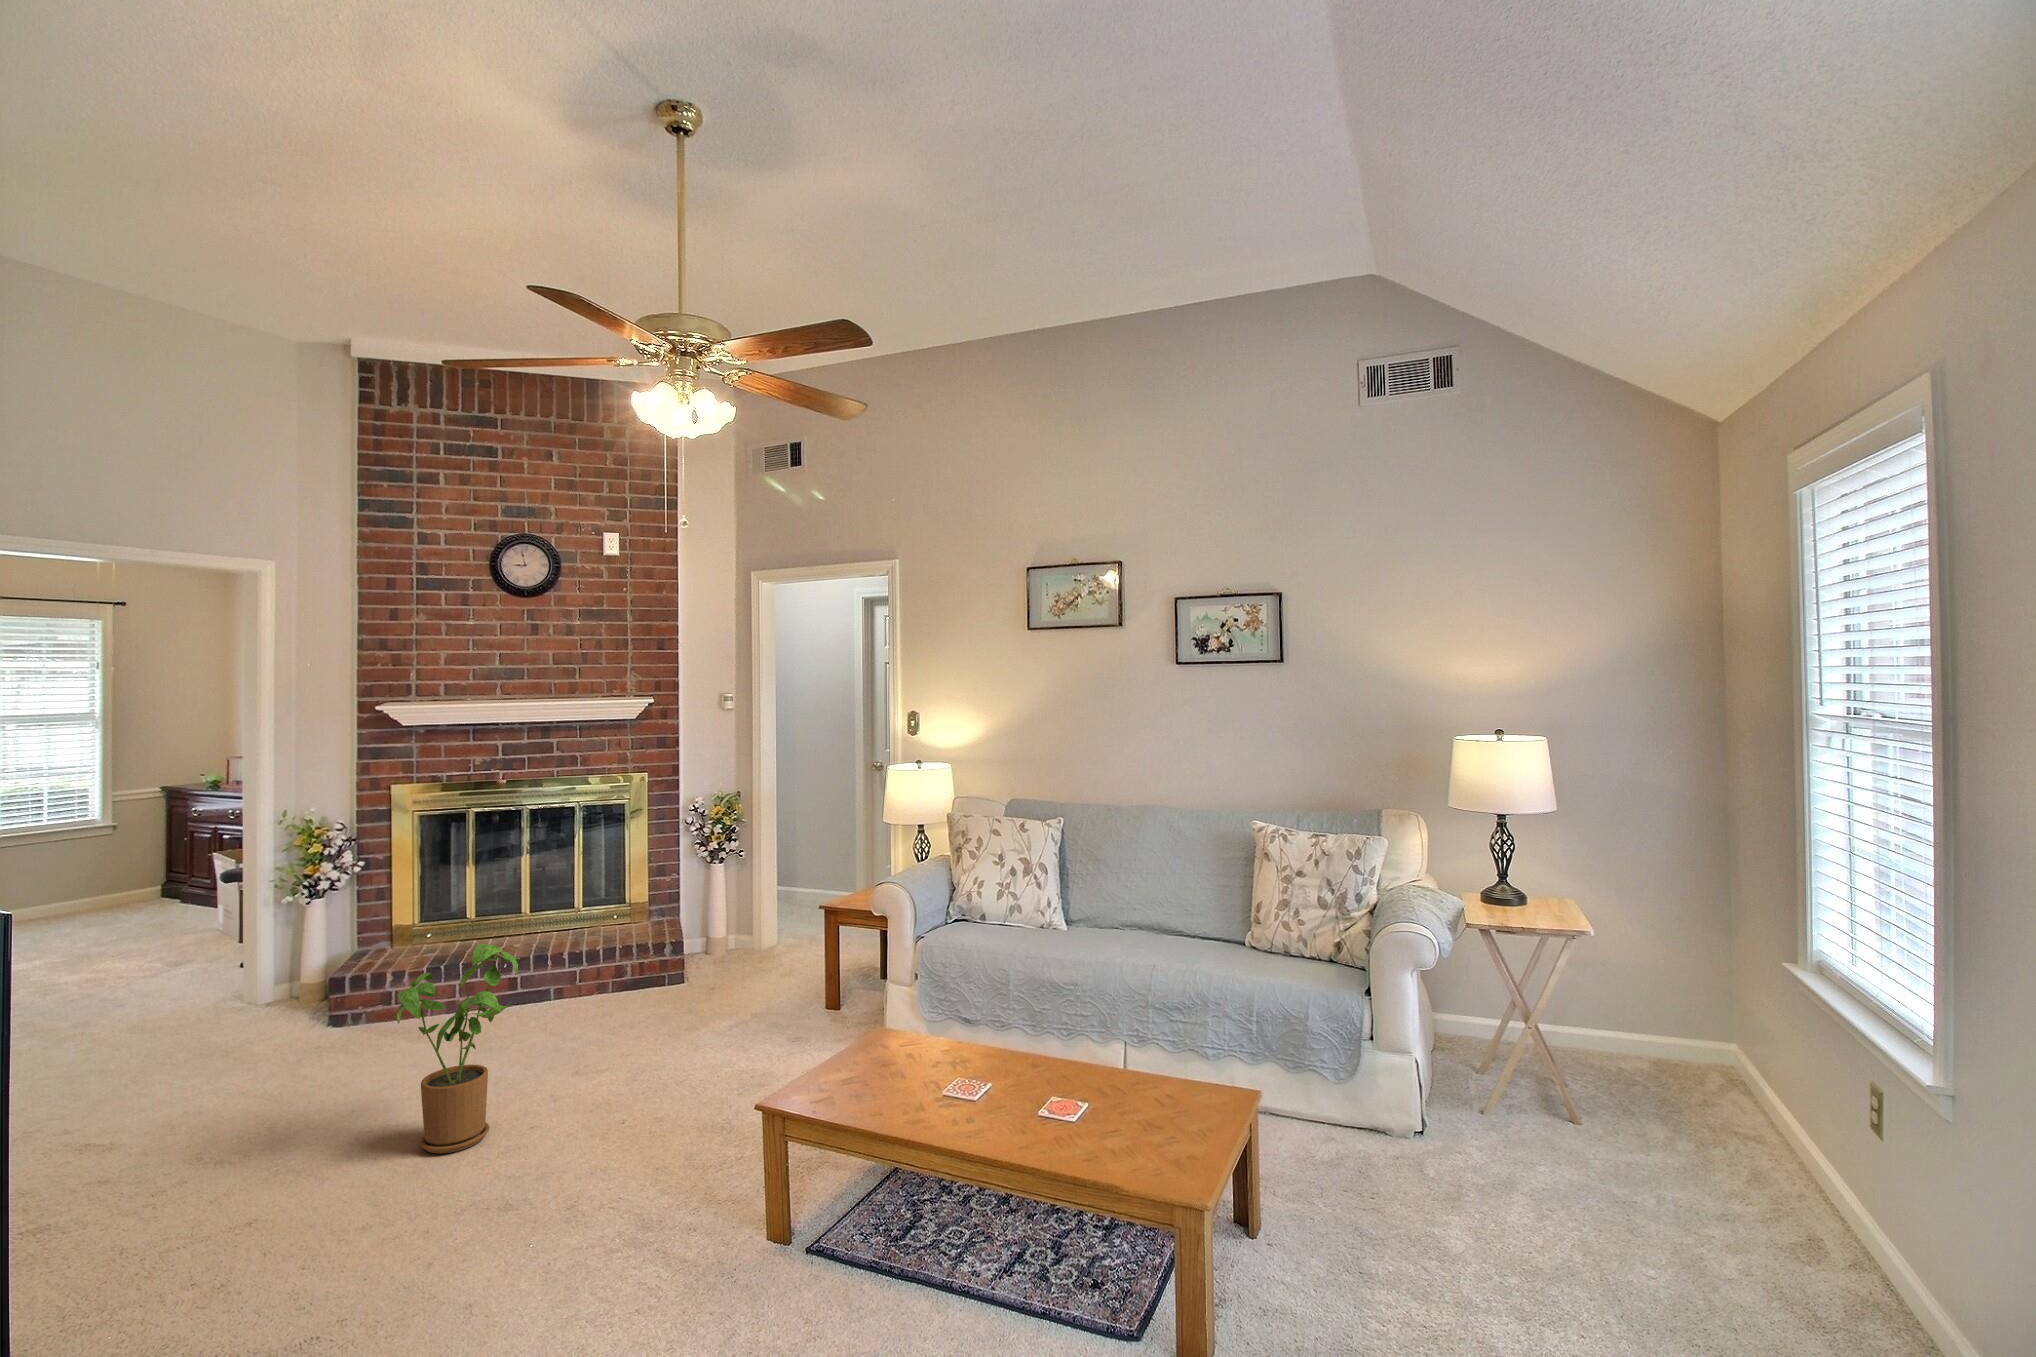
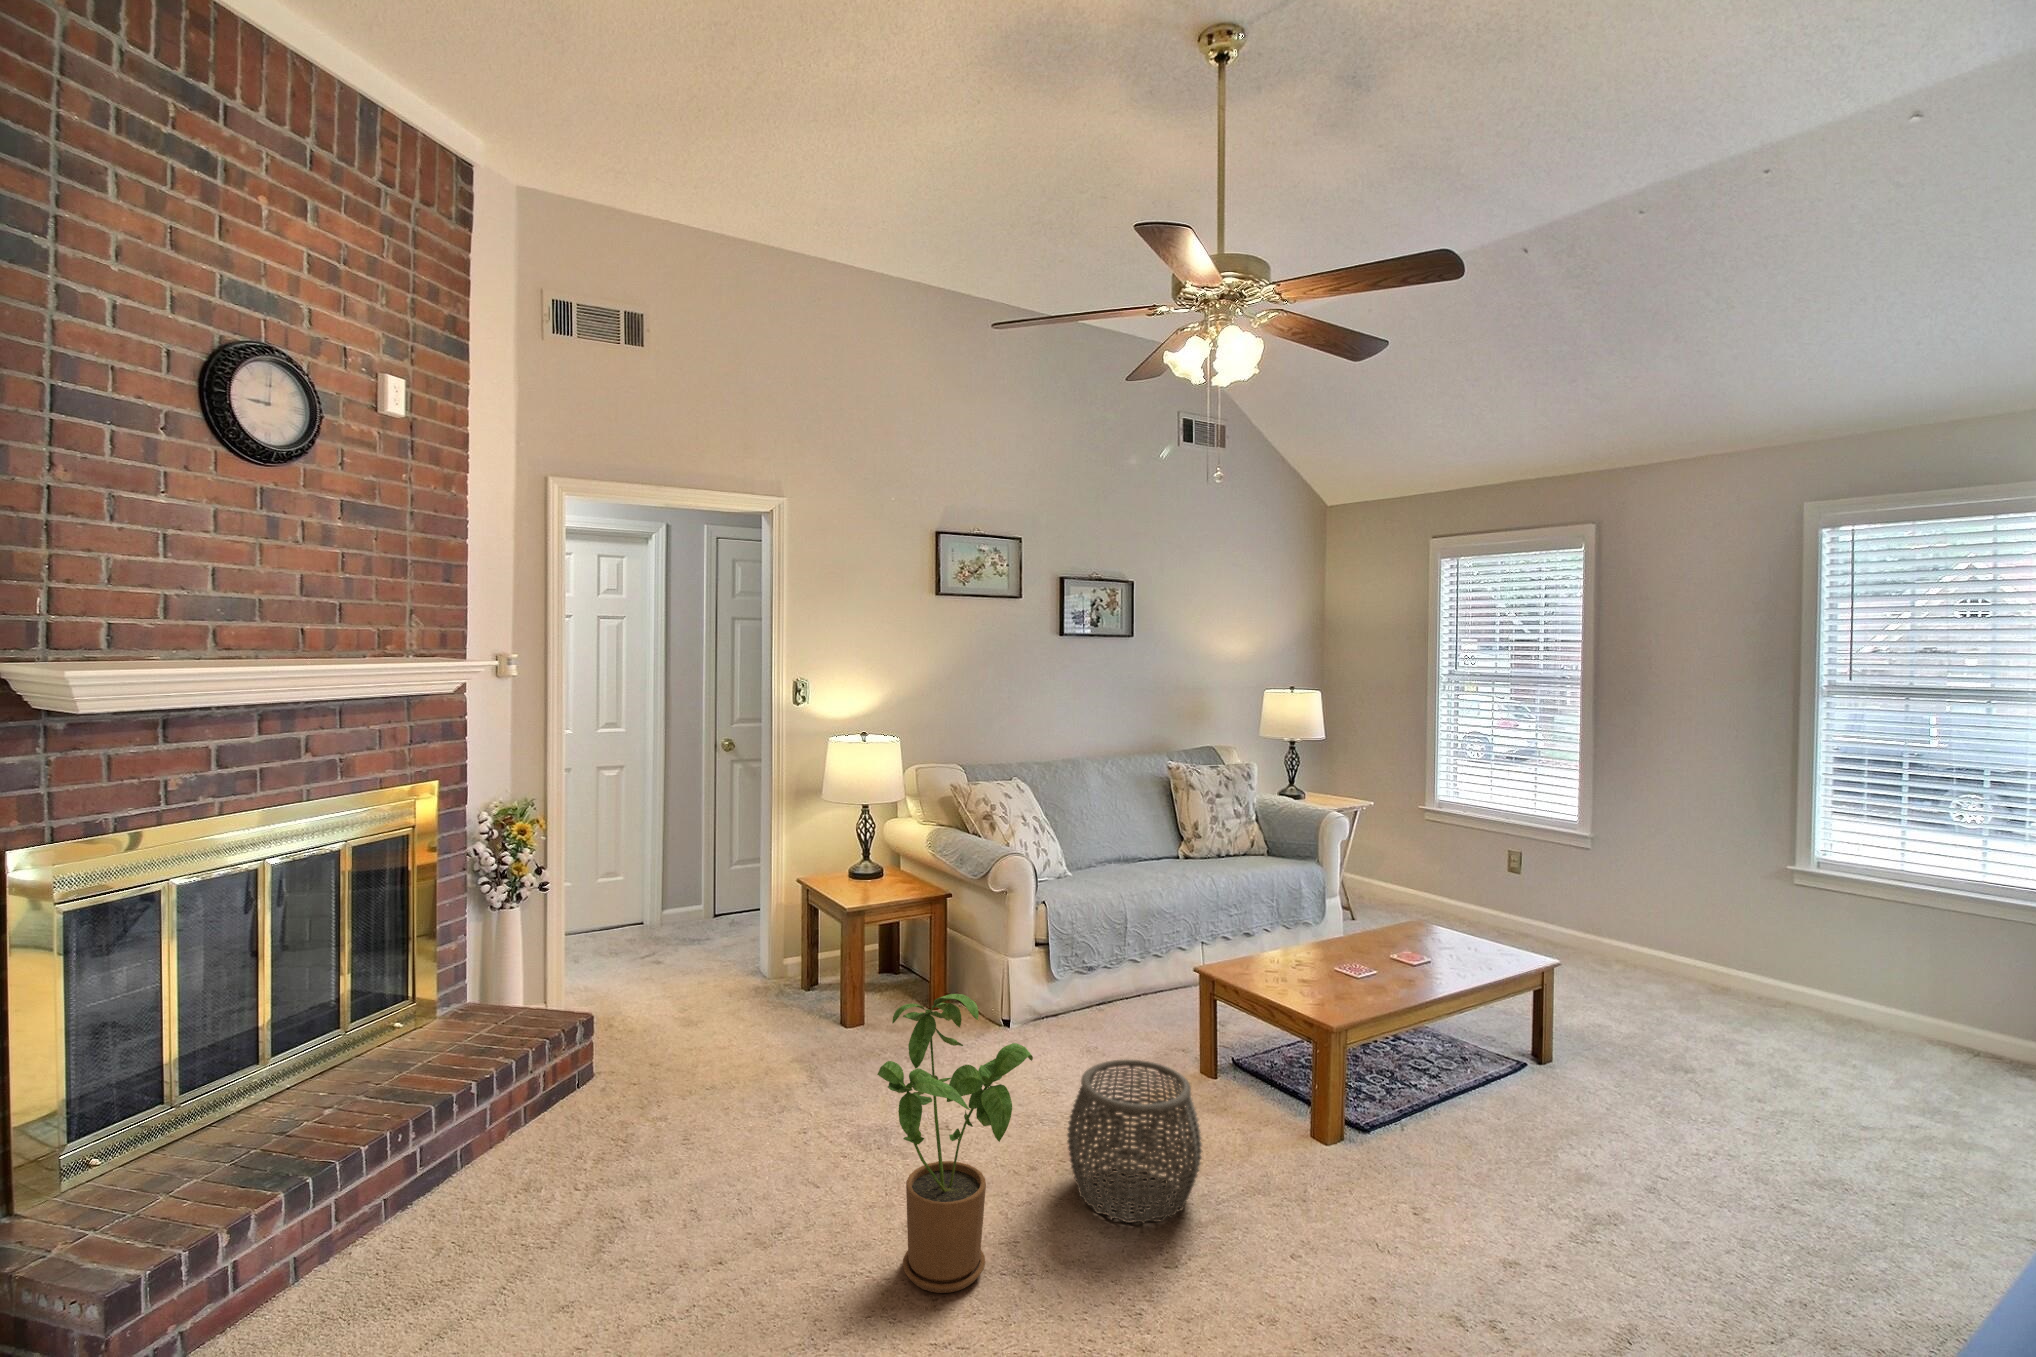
woven basket: none [525,1054,657,1200] -> present [1067,1059,1202,1223]

